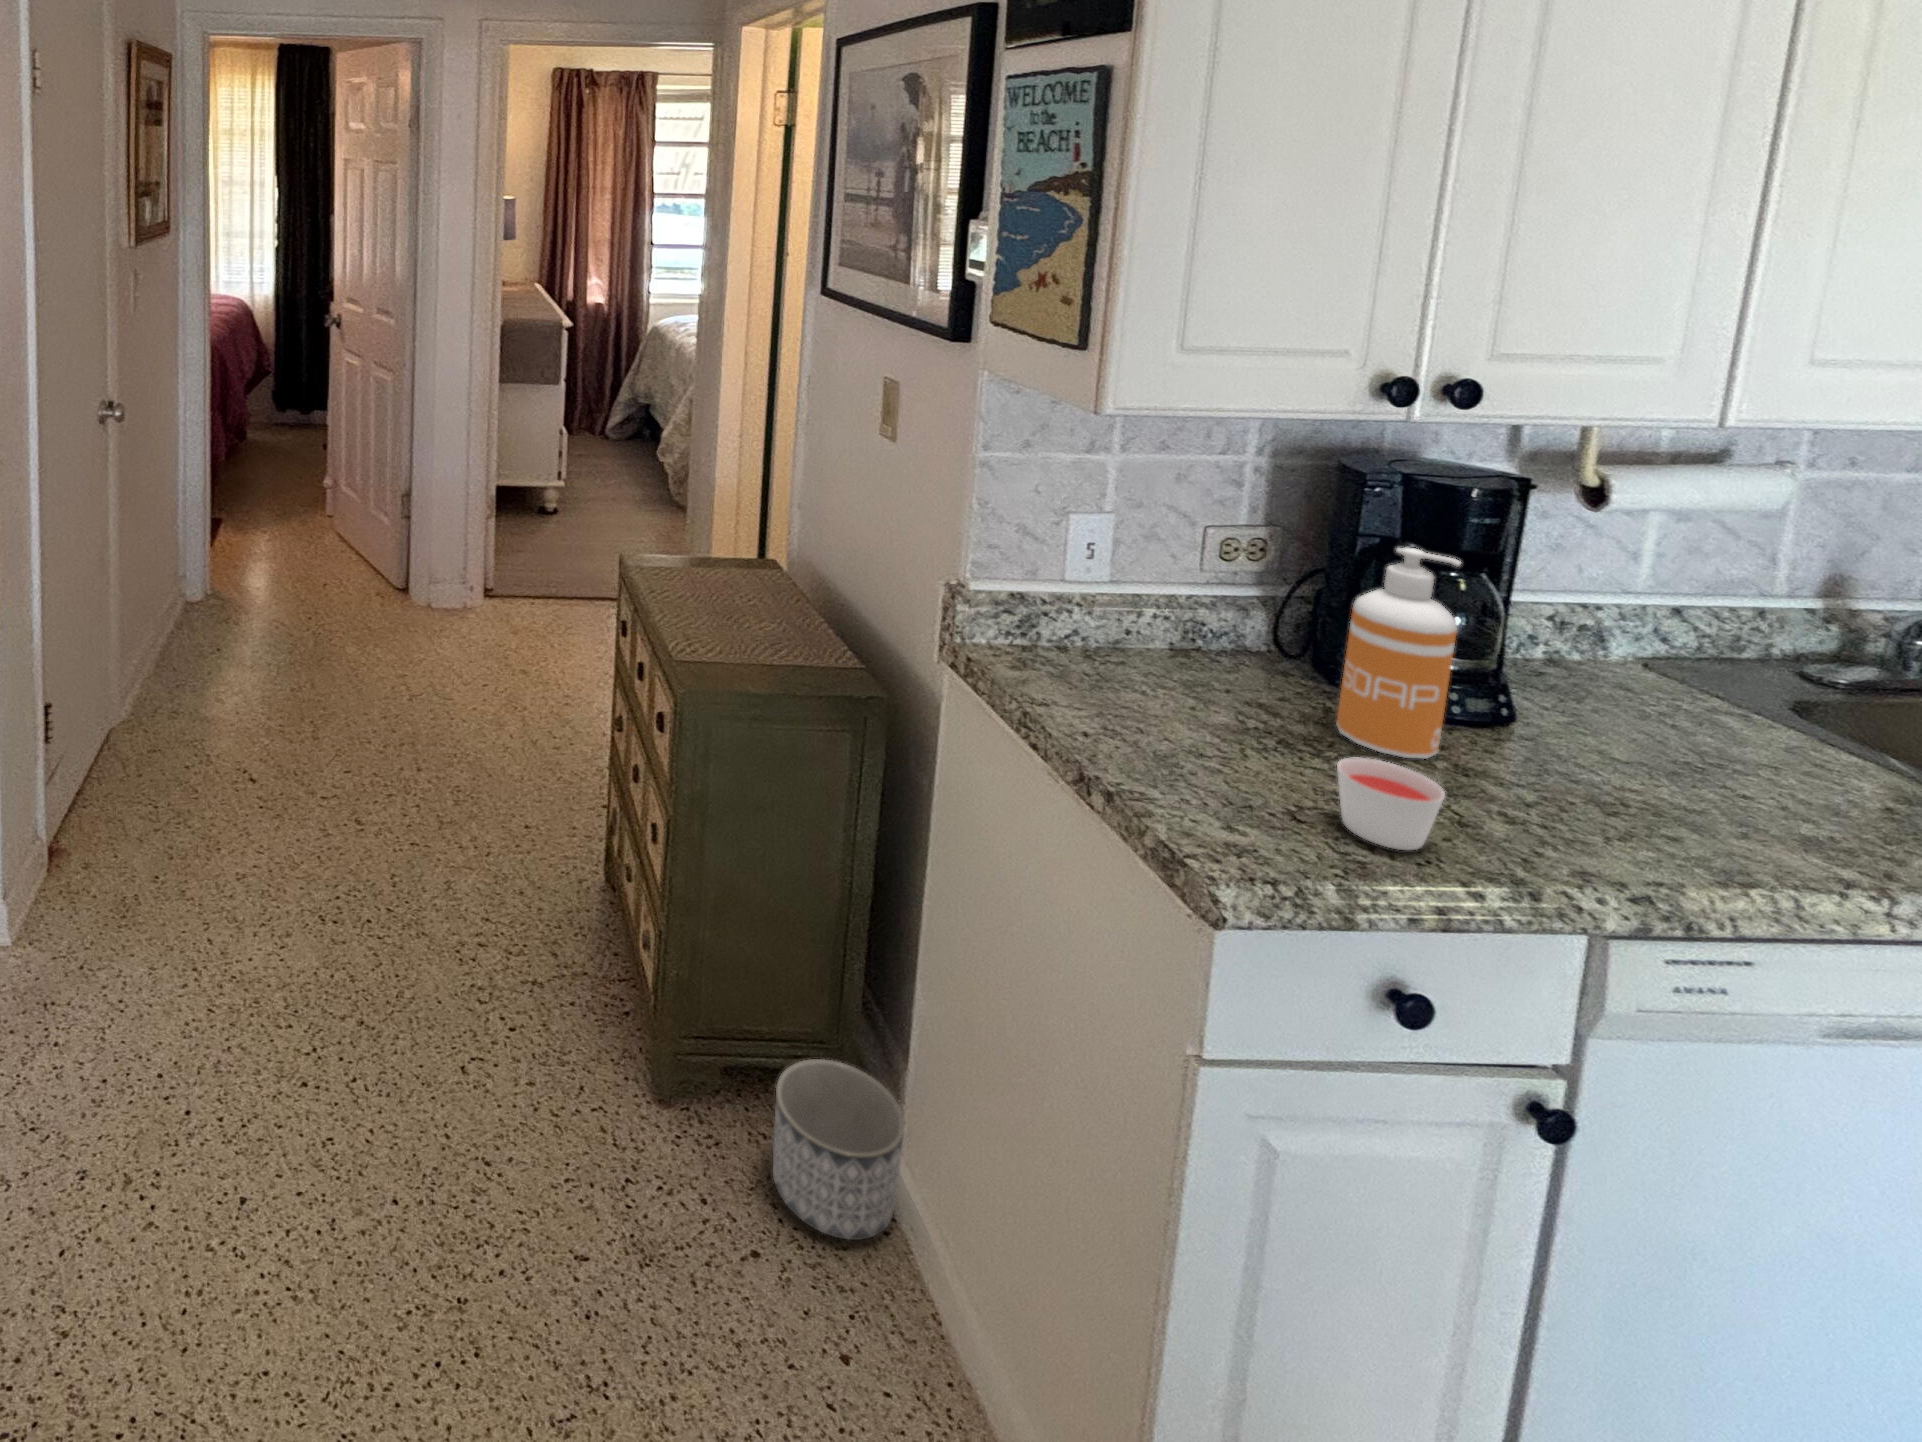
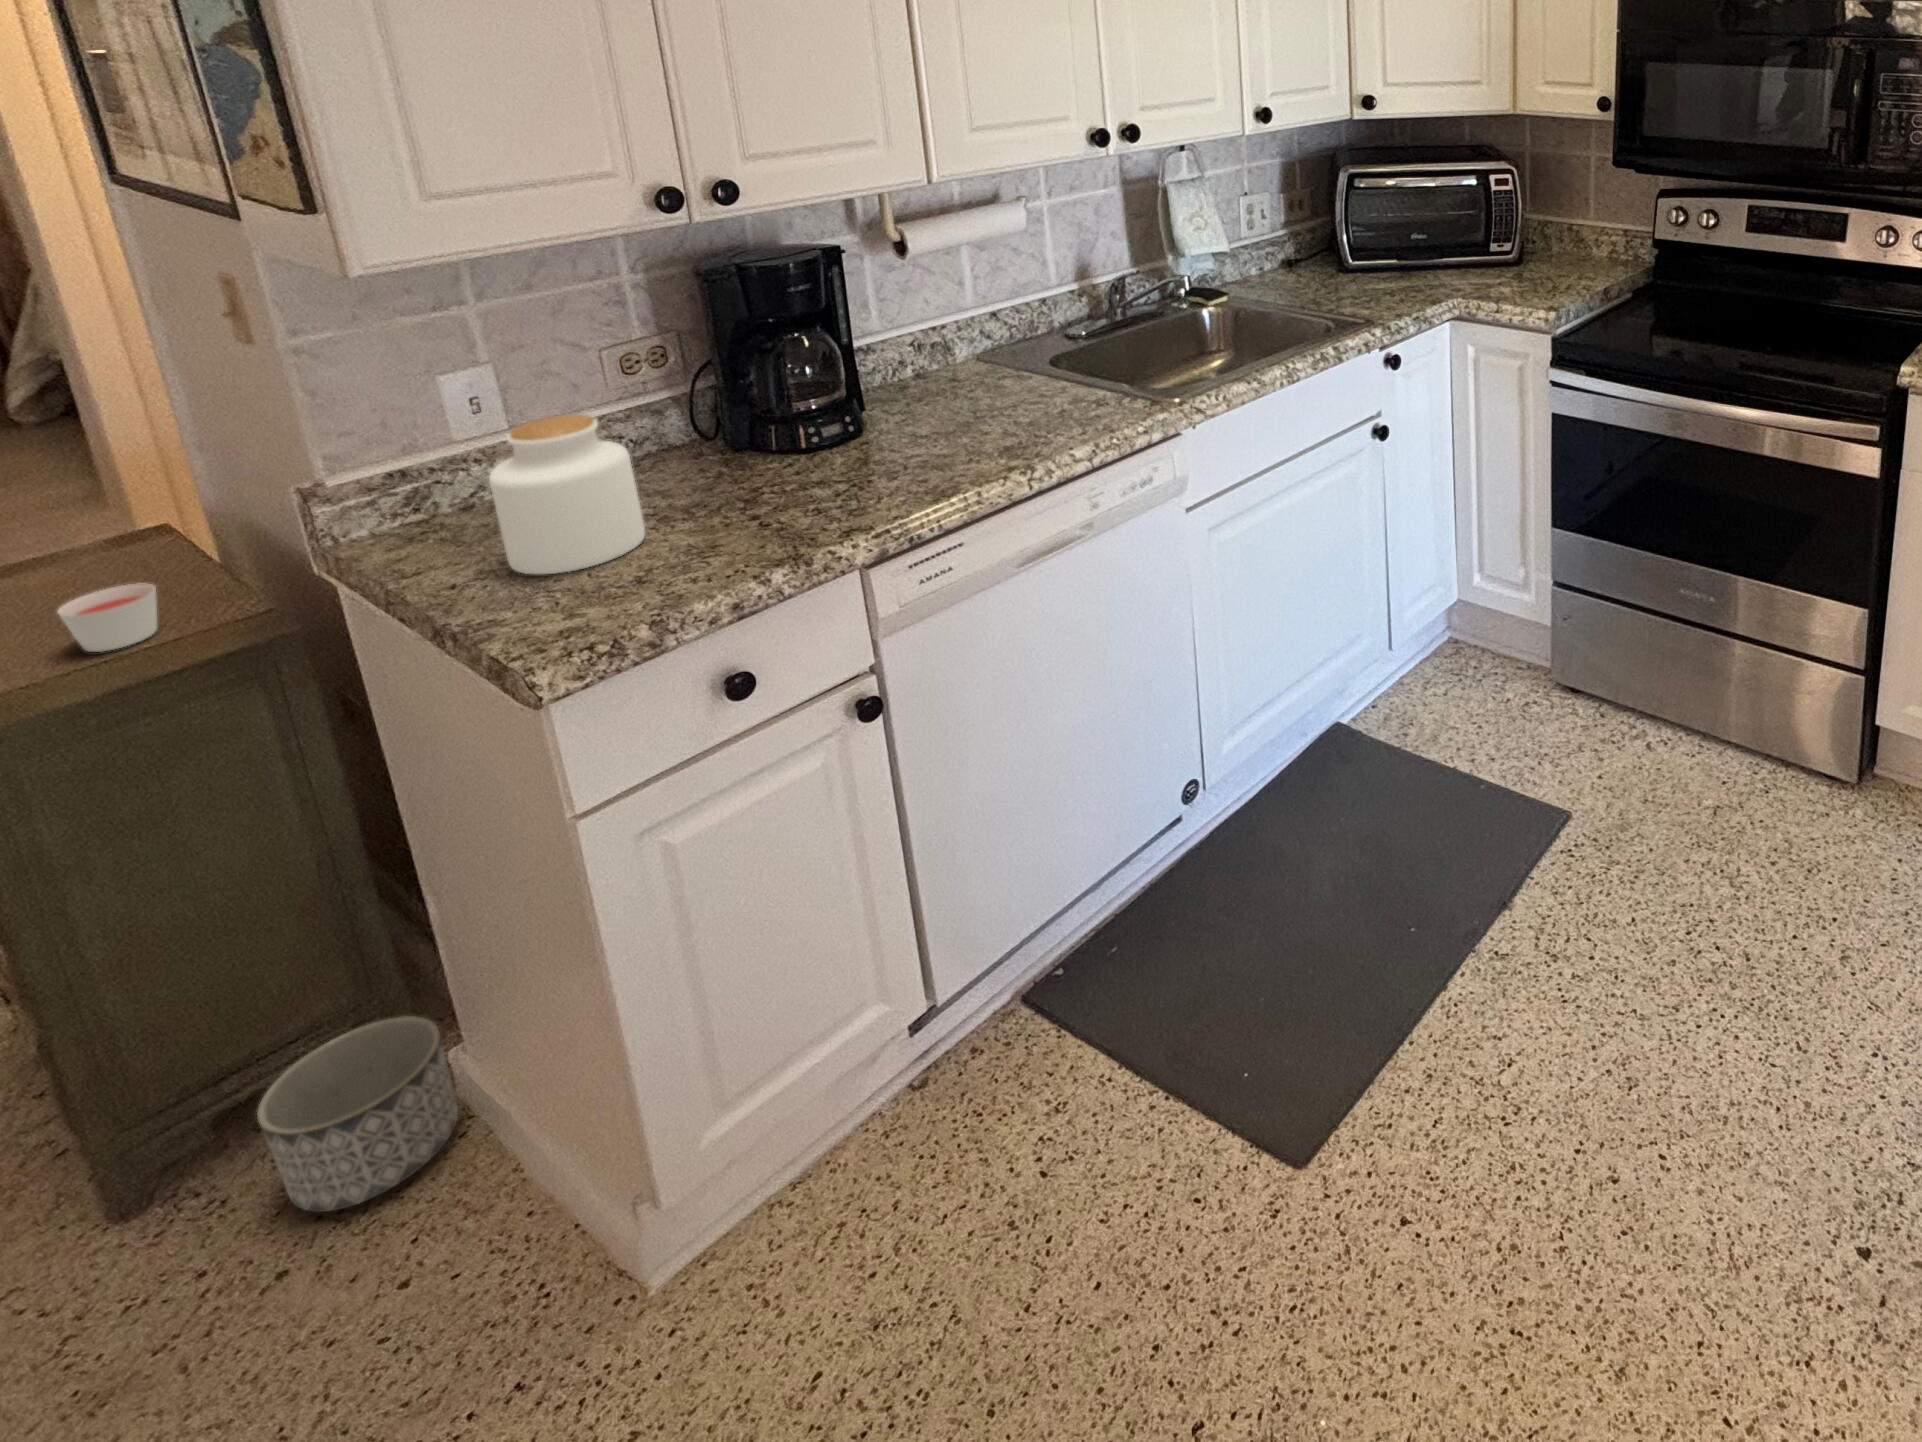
soap dispenser: present [1336,548,1460,759] -> none [697,326,791,497]
jar: none [1137,594,1291,773] -> present [489,414,645,575]
candle: present [1337,757,1445,850] -> present [58,583,157,652]

